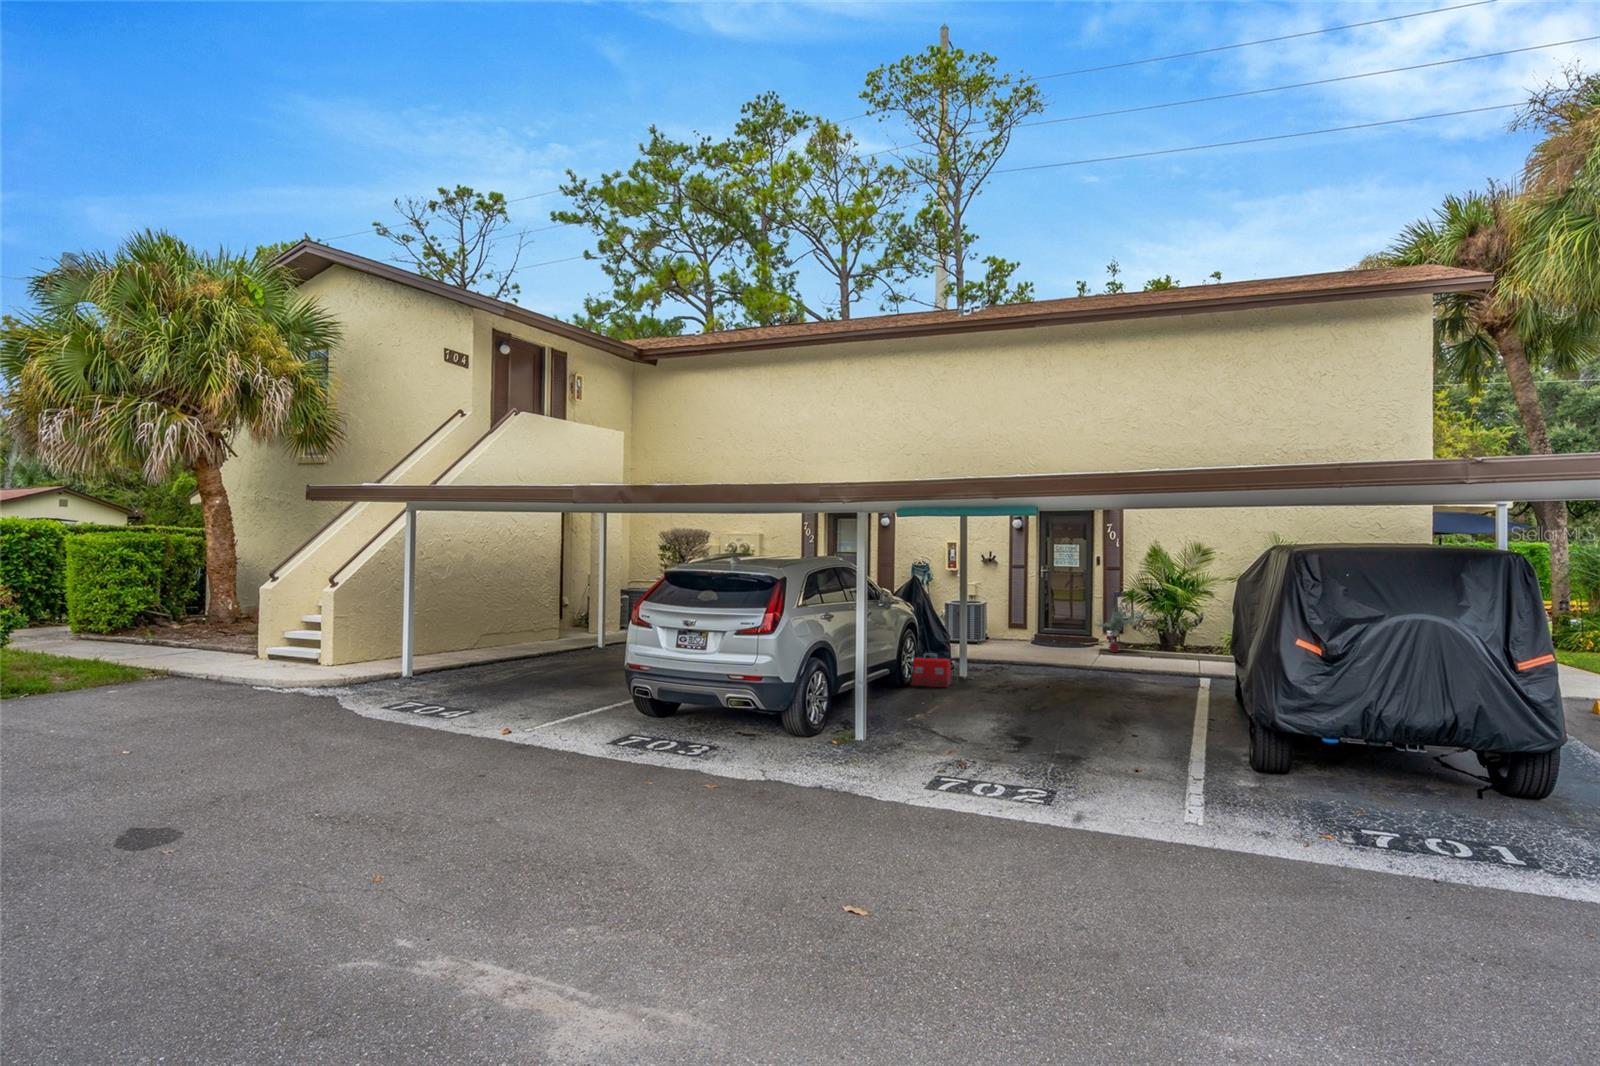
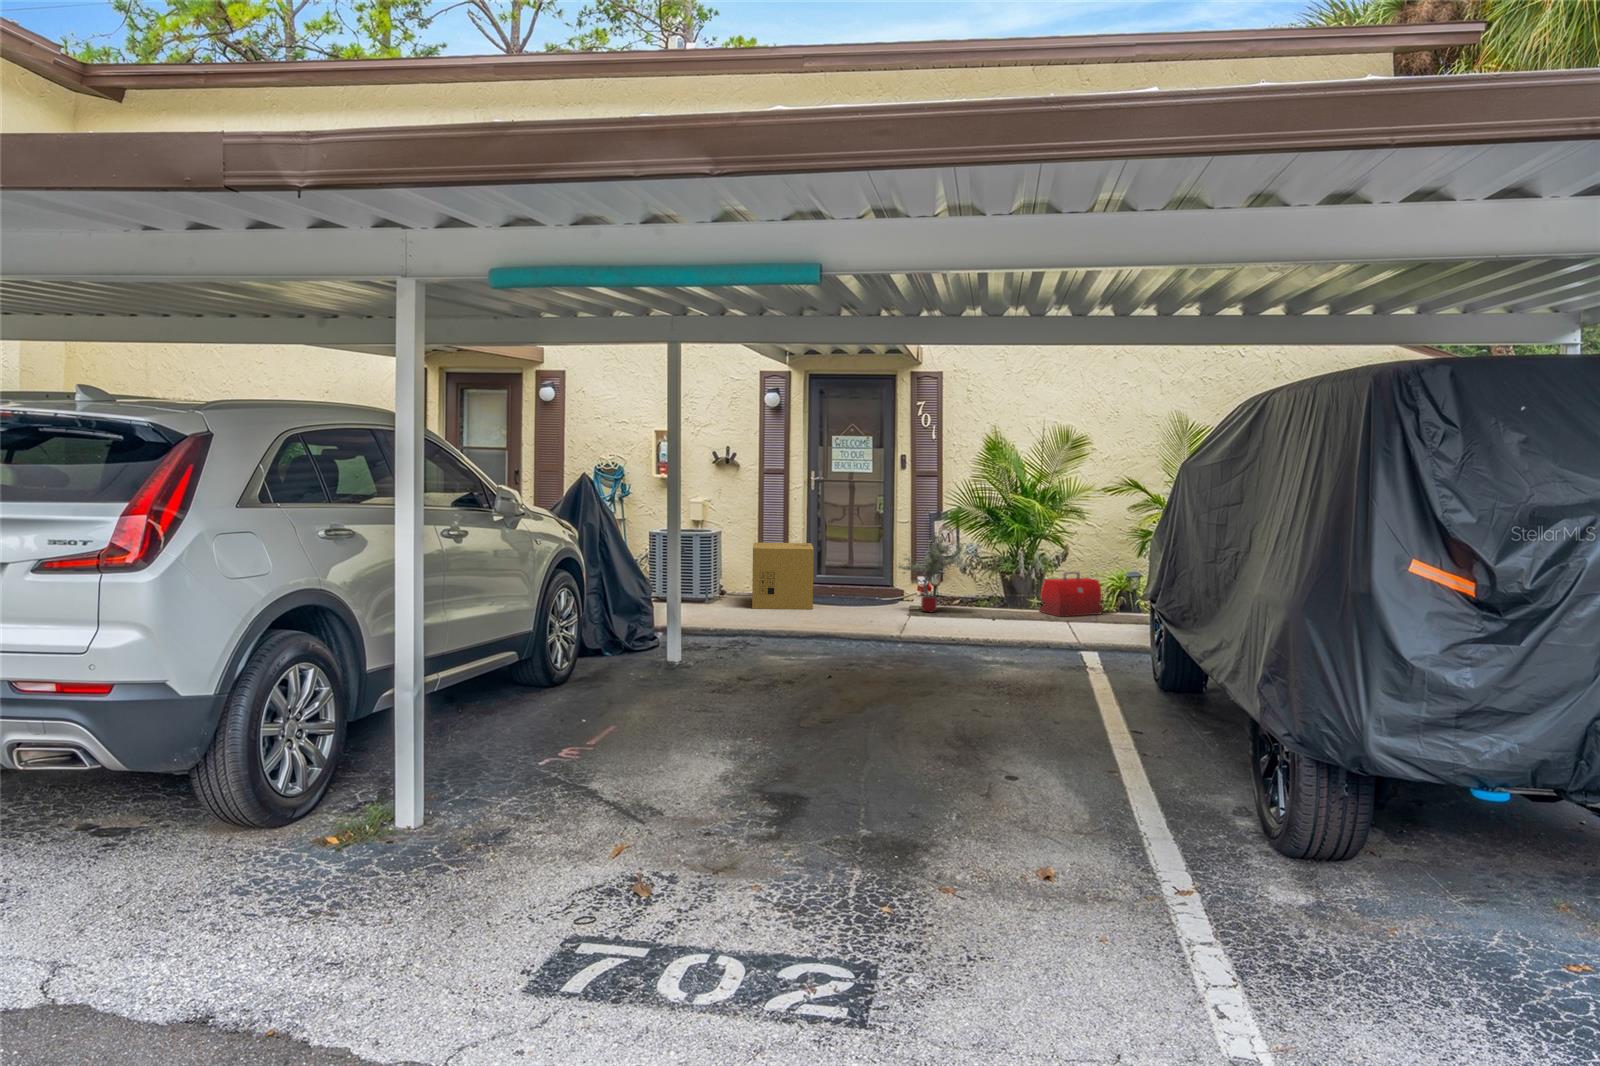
cardboard box: none [1005,609,1042,649] -> present [752,543,814,609]
toolbox: present [911,653,951,687] -> present [1039,572,1103,617]

